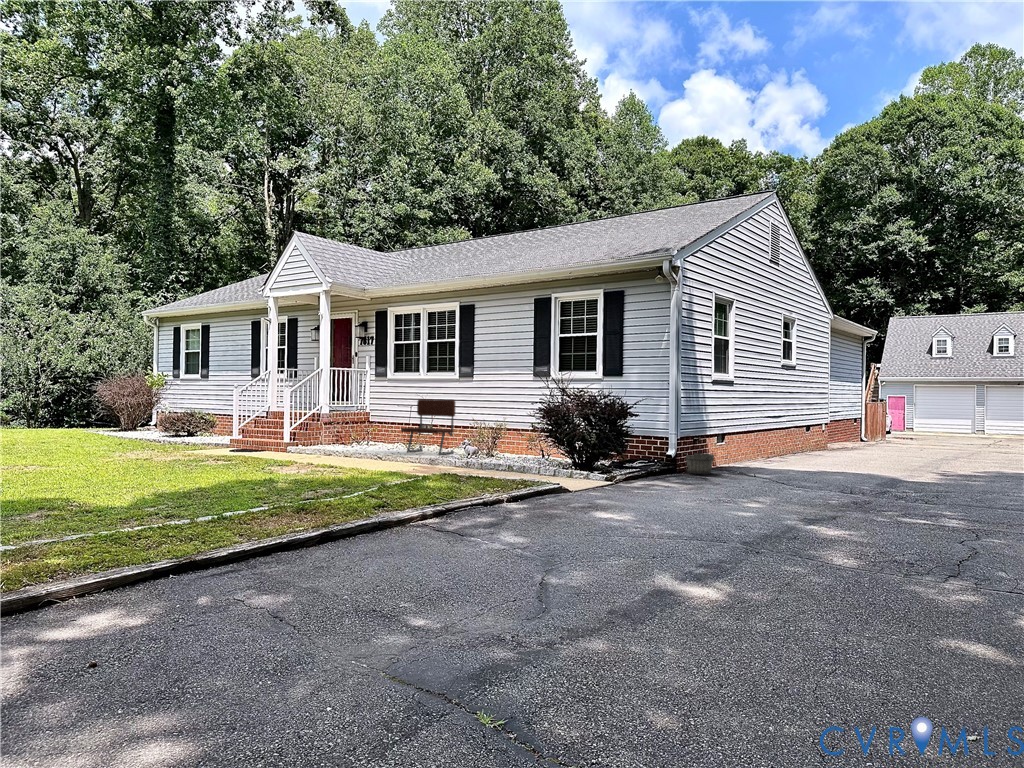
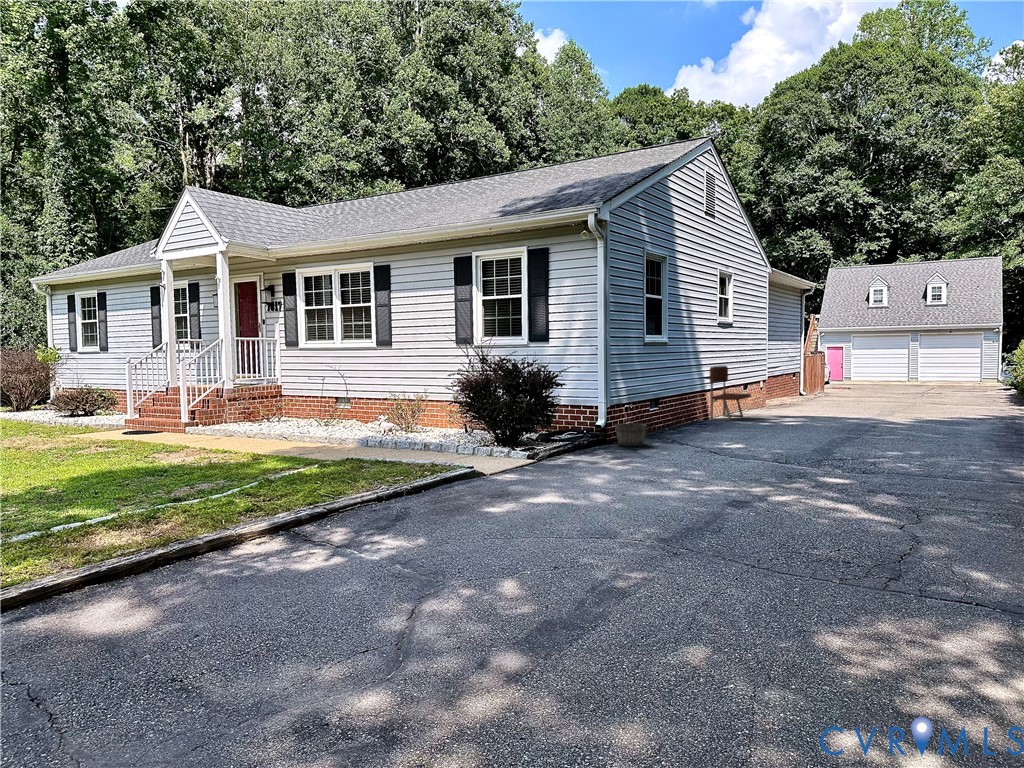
bench: present [401,399,455,455] -> present [710,366,751,421]

